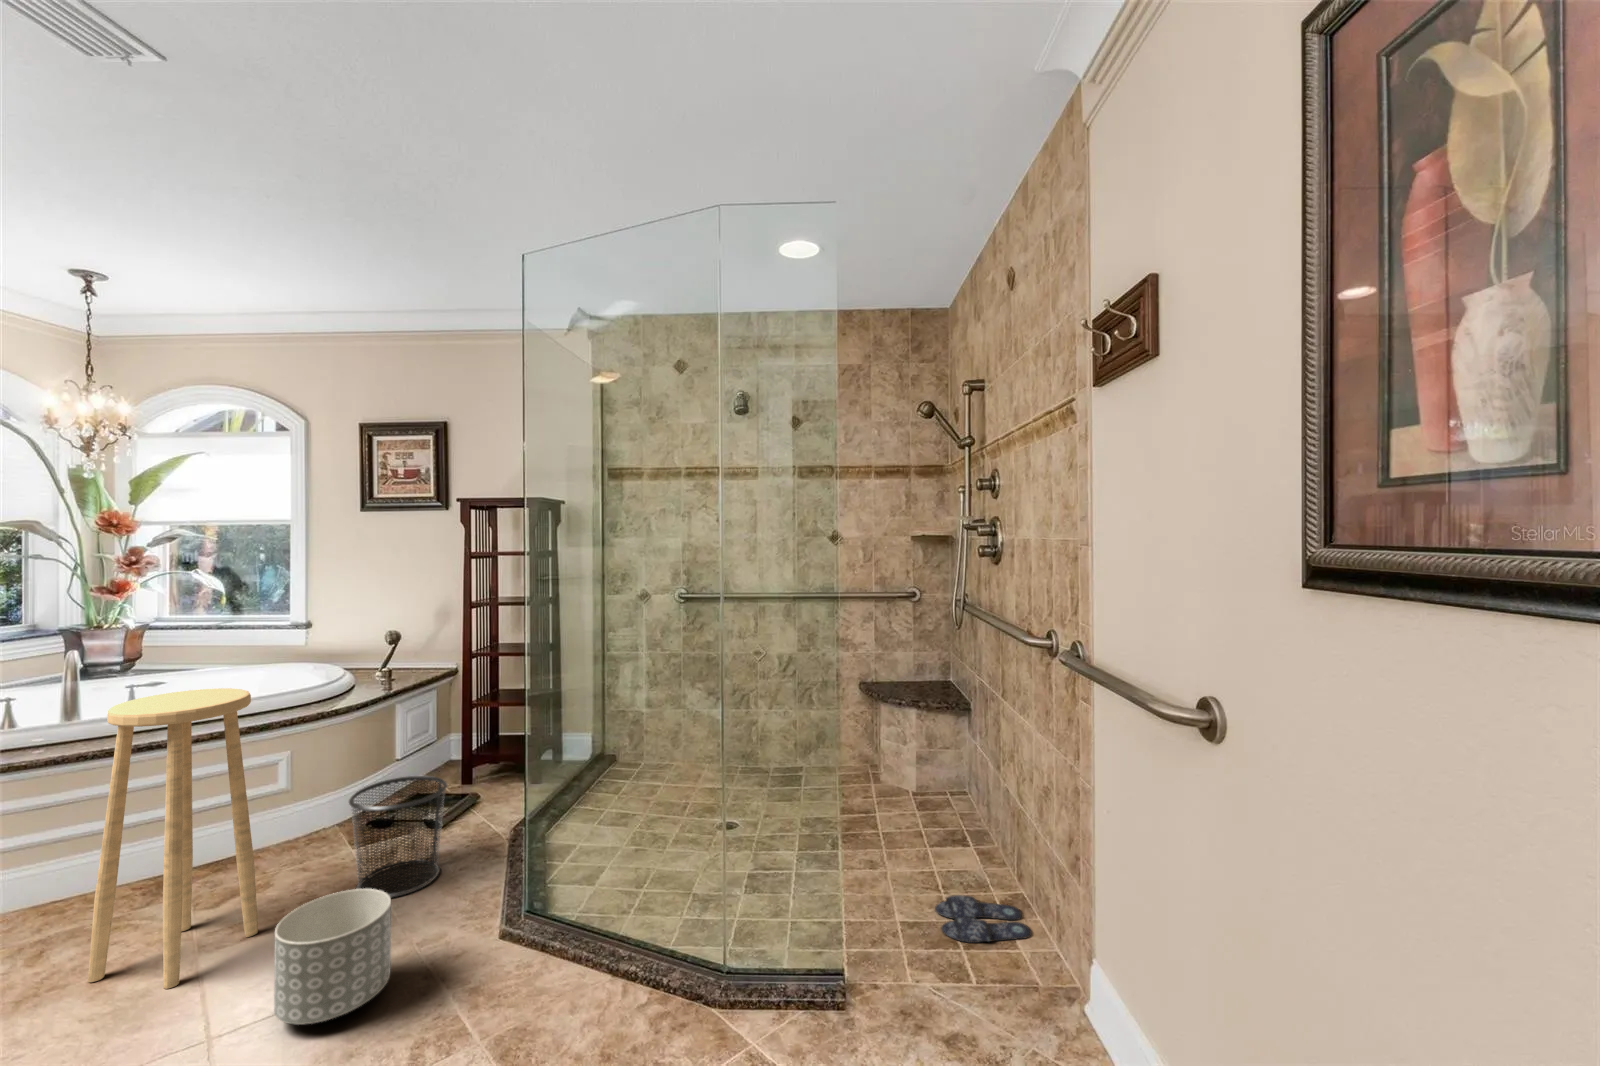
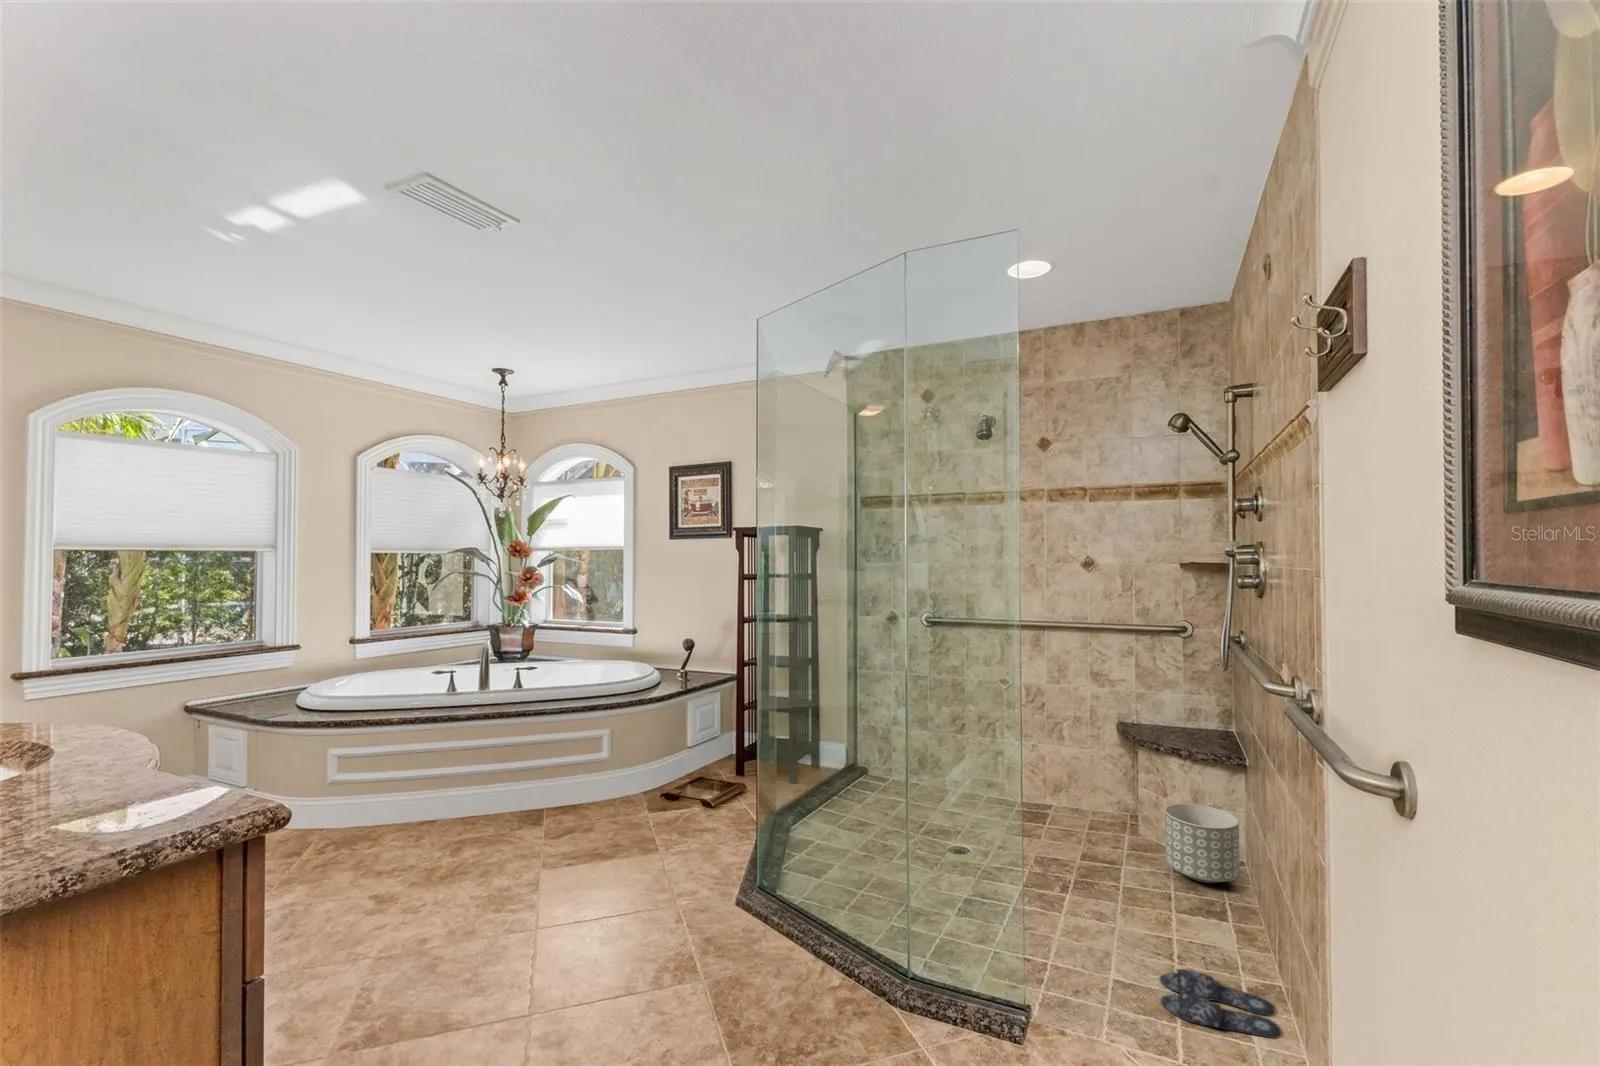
stool: present [88,688,258,989] -> none [485,674,580,885]
waste bin: present [349,776,447,898] -> none [640,758,709,854]
planter: present [274,889,391,1024] -> present [1165,804,1240,883]

